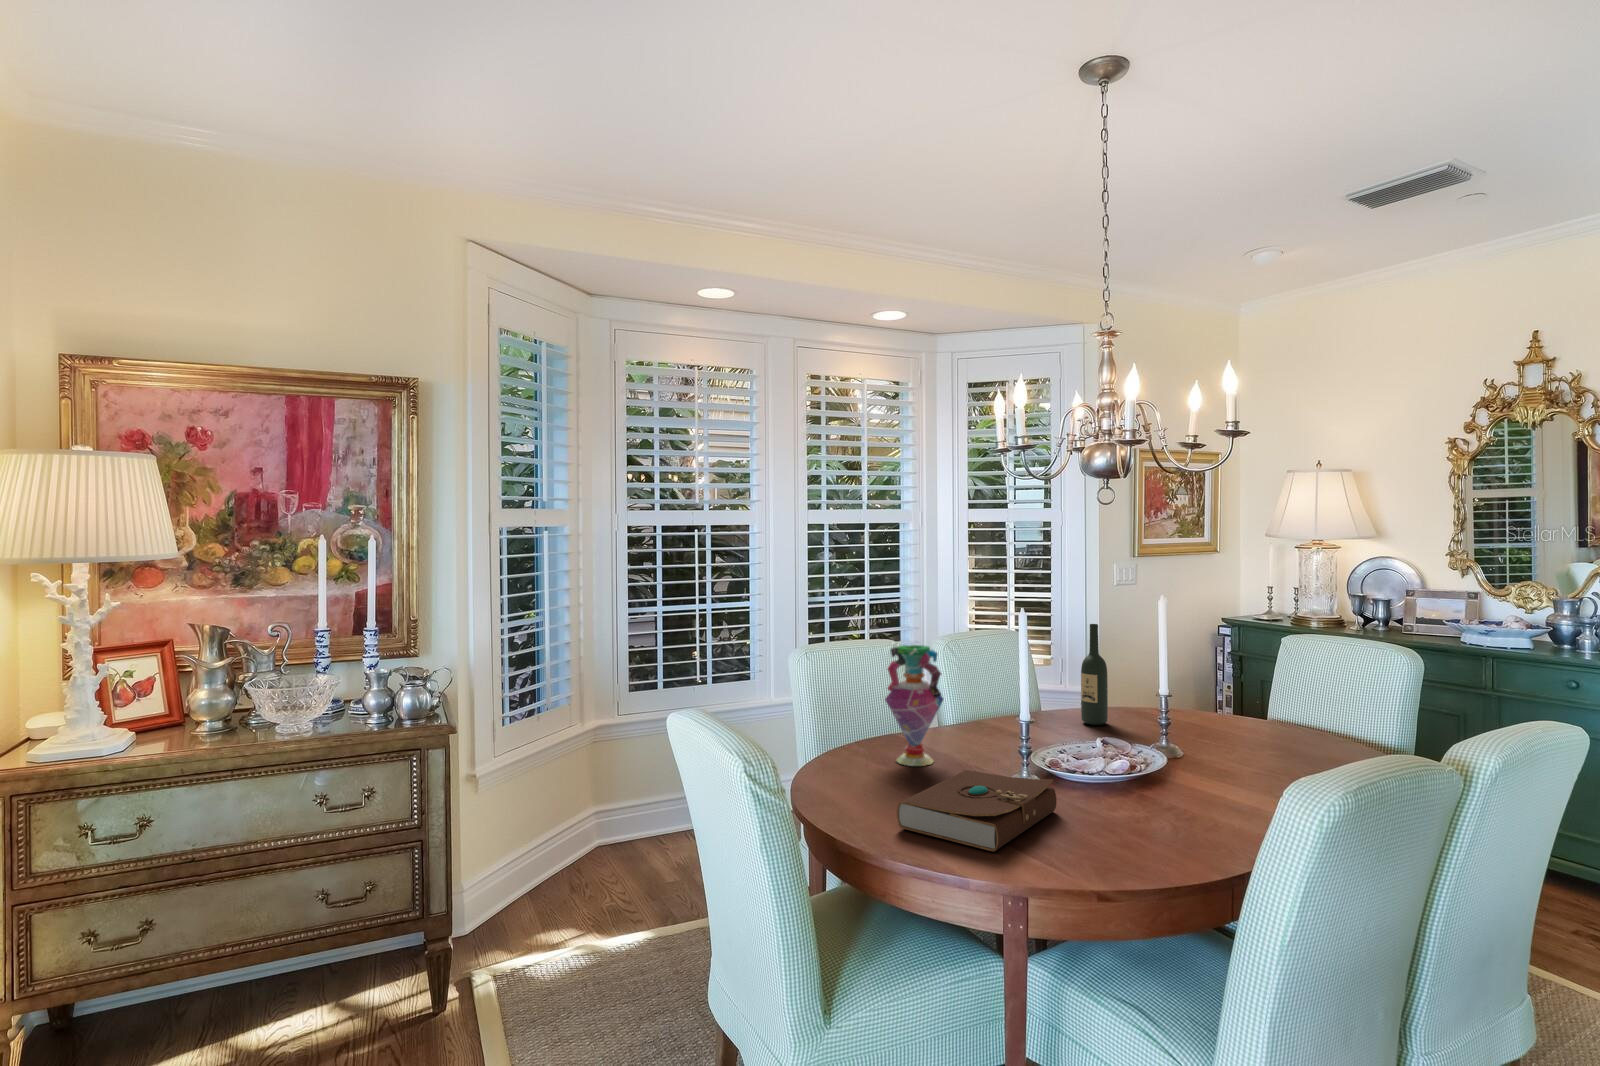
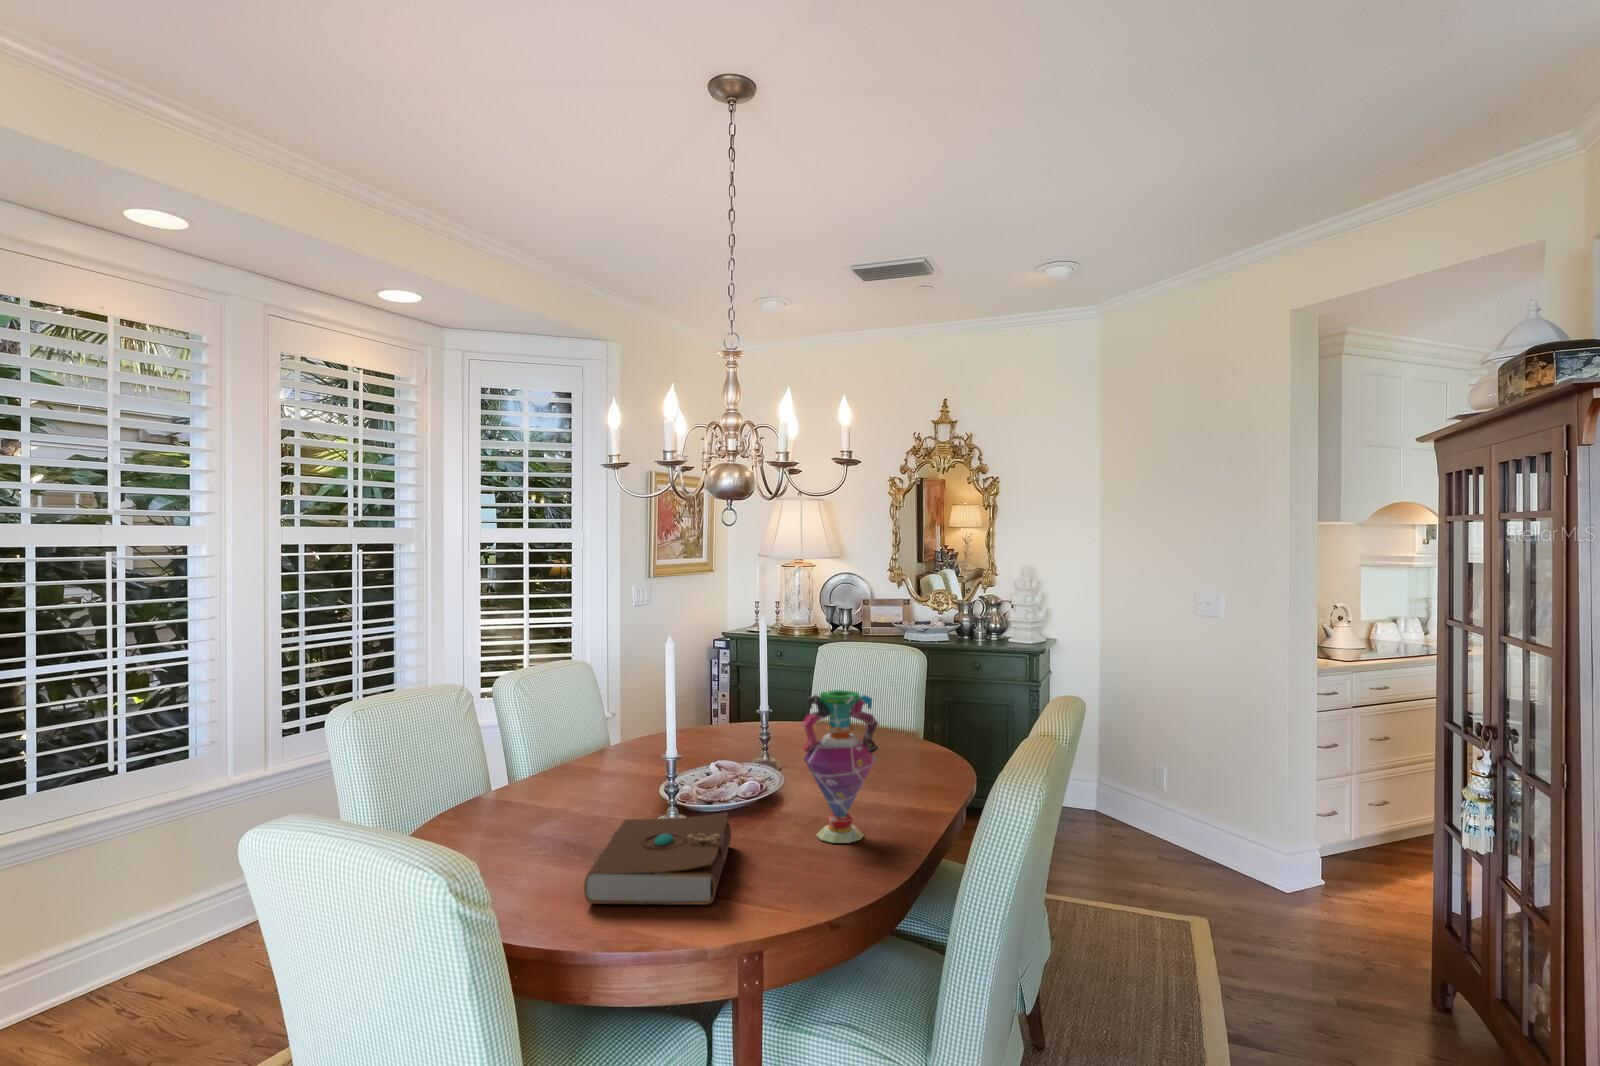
wine bottle: present [1081,624,1108,725] -> none [676,645,701,749]
vase: present [885,645,943,766] -> present [802,690,878,843]

